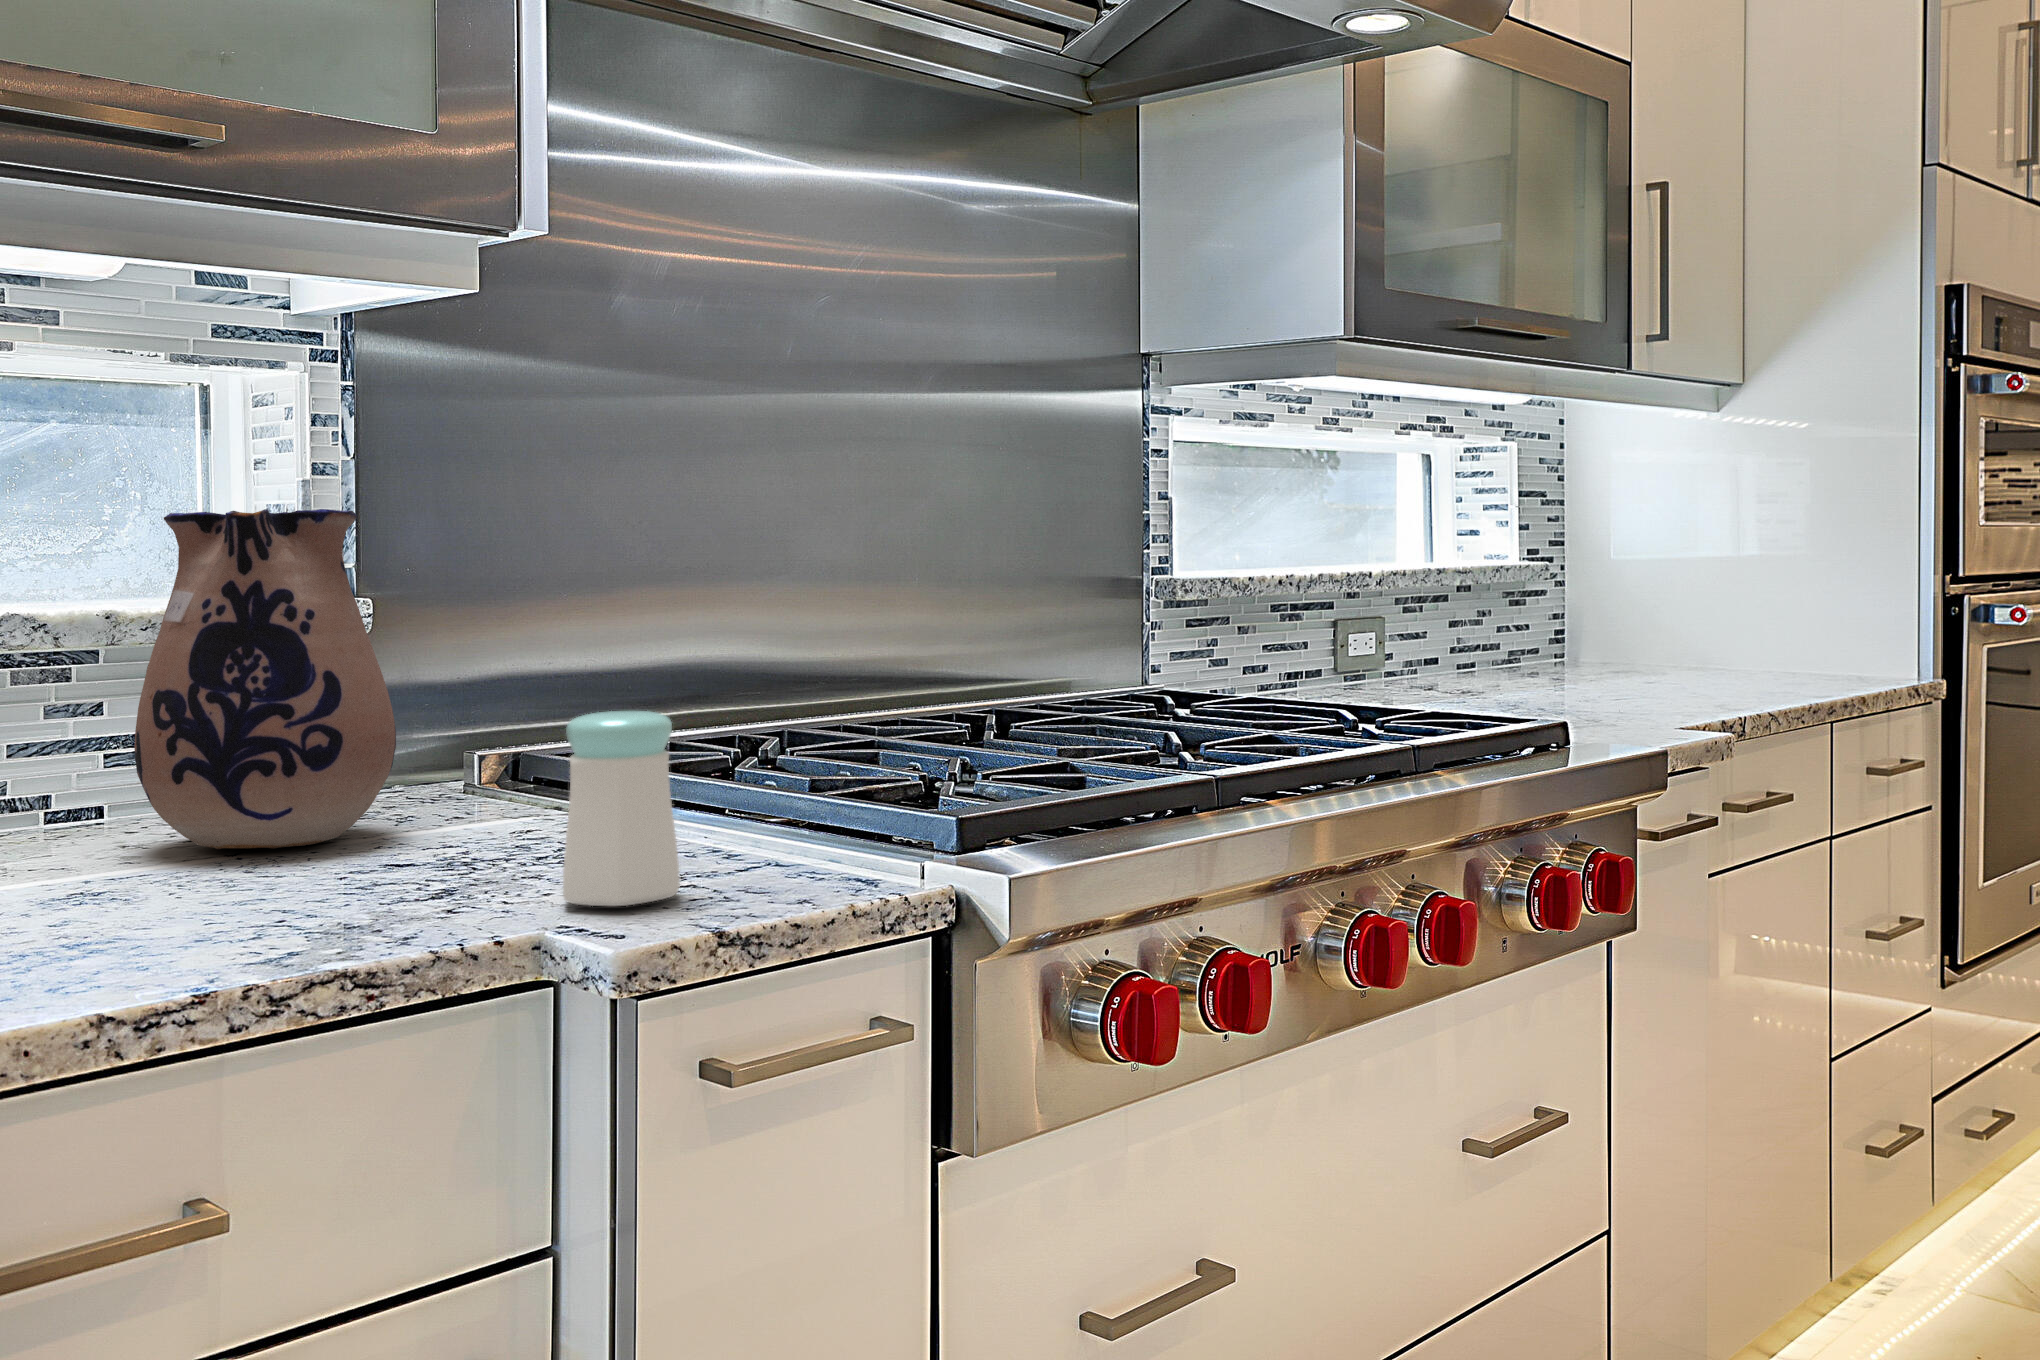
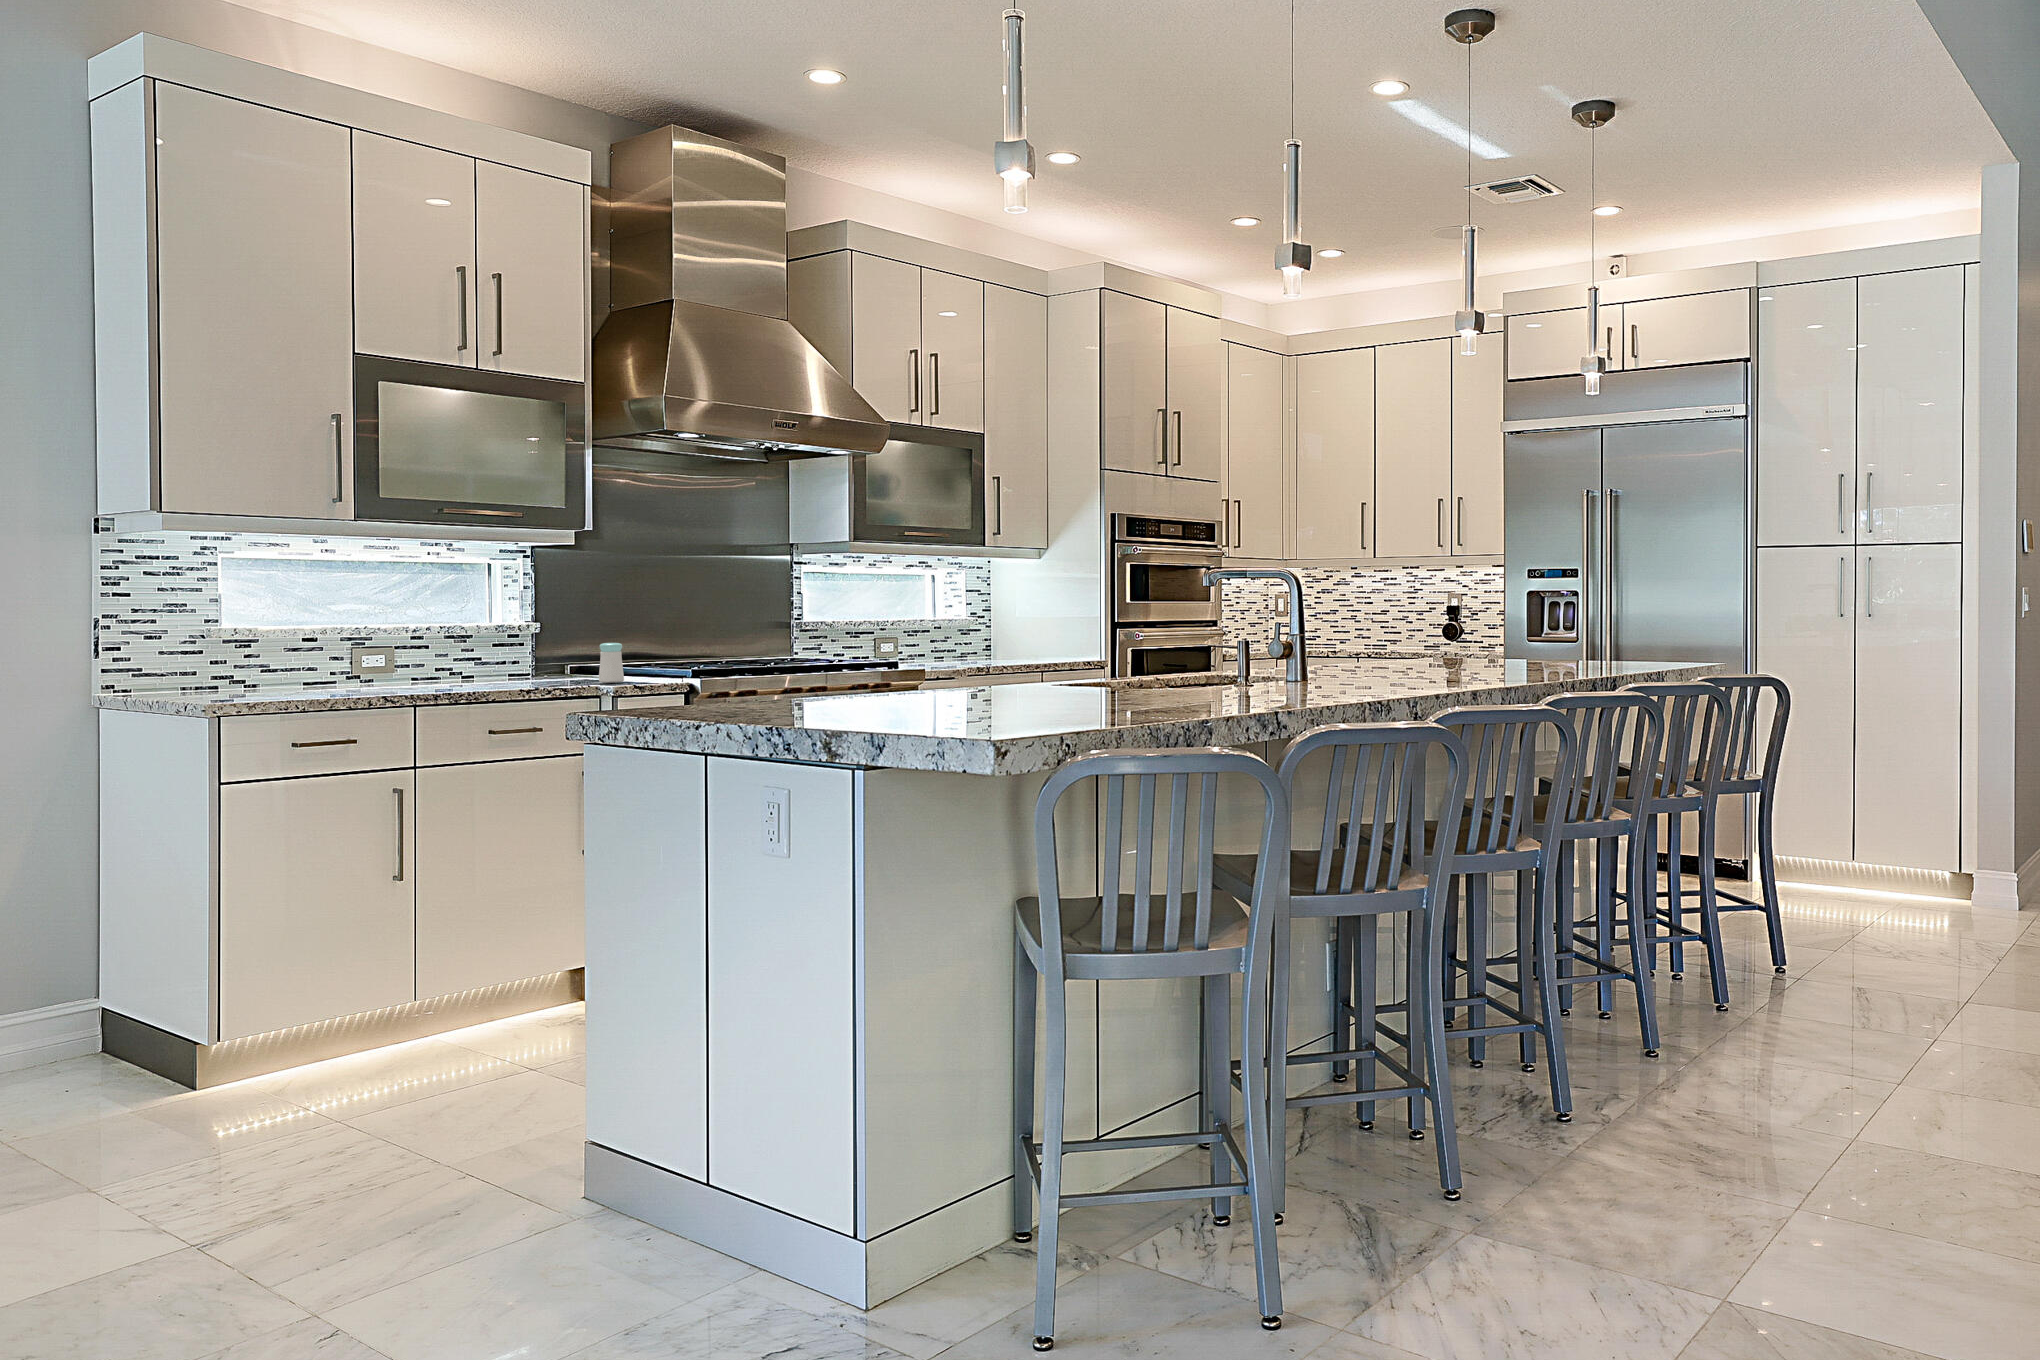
ceramic pitcher: present [134,509,396,849] -> none [493,599,553,680]

